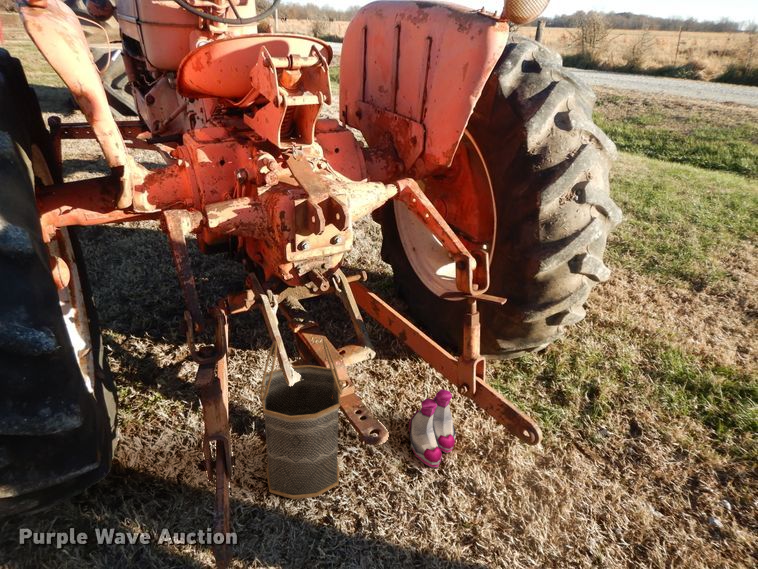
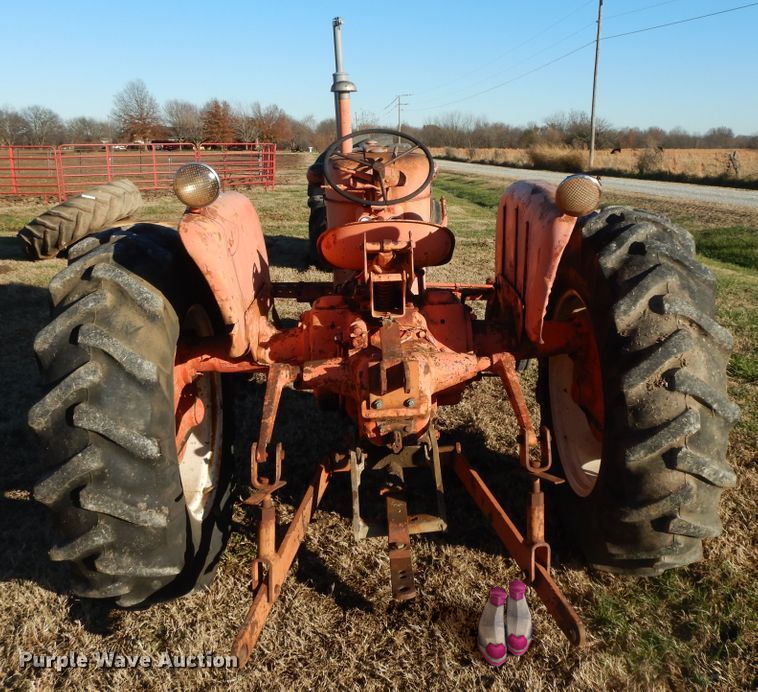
basket: present [258,338,344,499] -> none [317,488,400,660]

